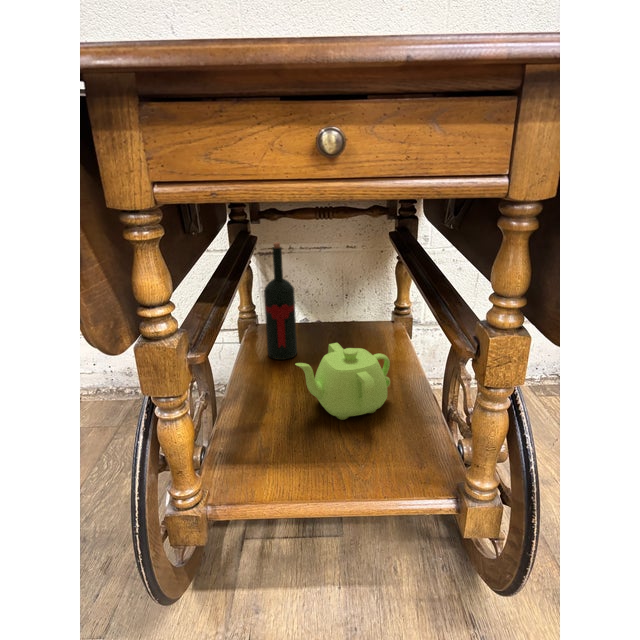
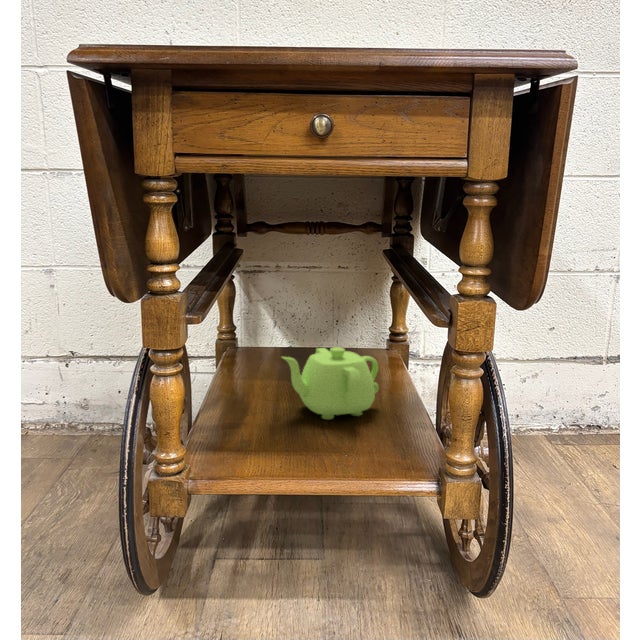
wine bottle: present [264,242,297,360] -> none [249,248,281,376]

